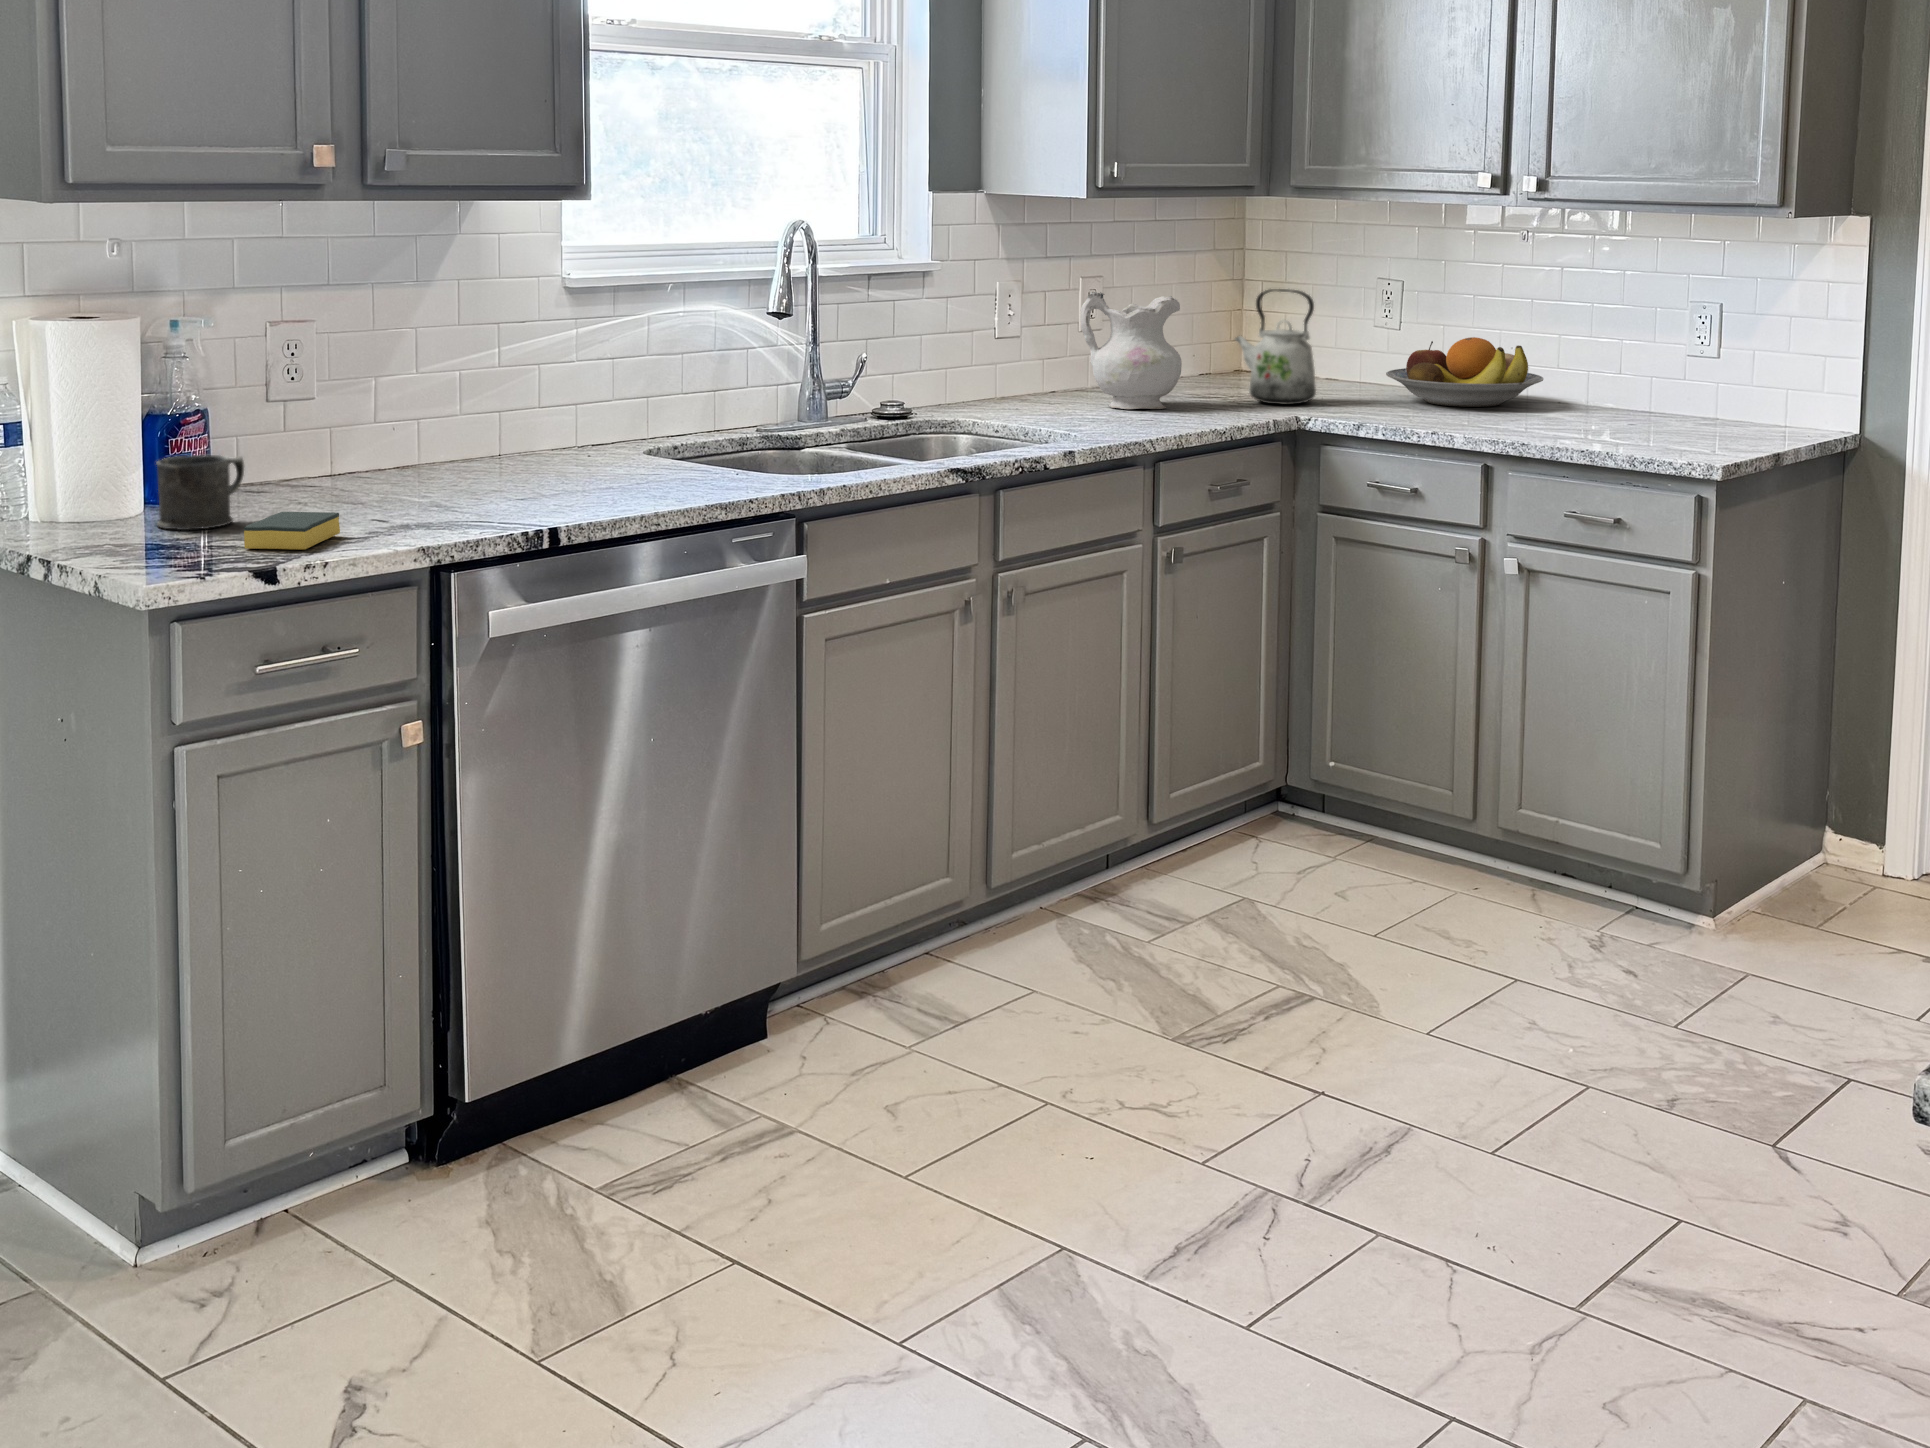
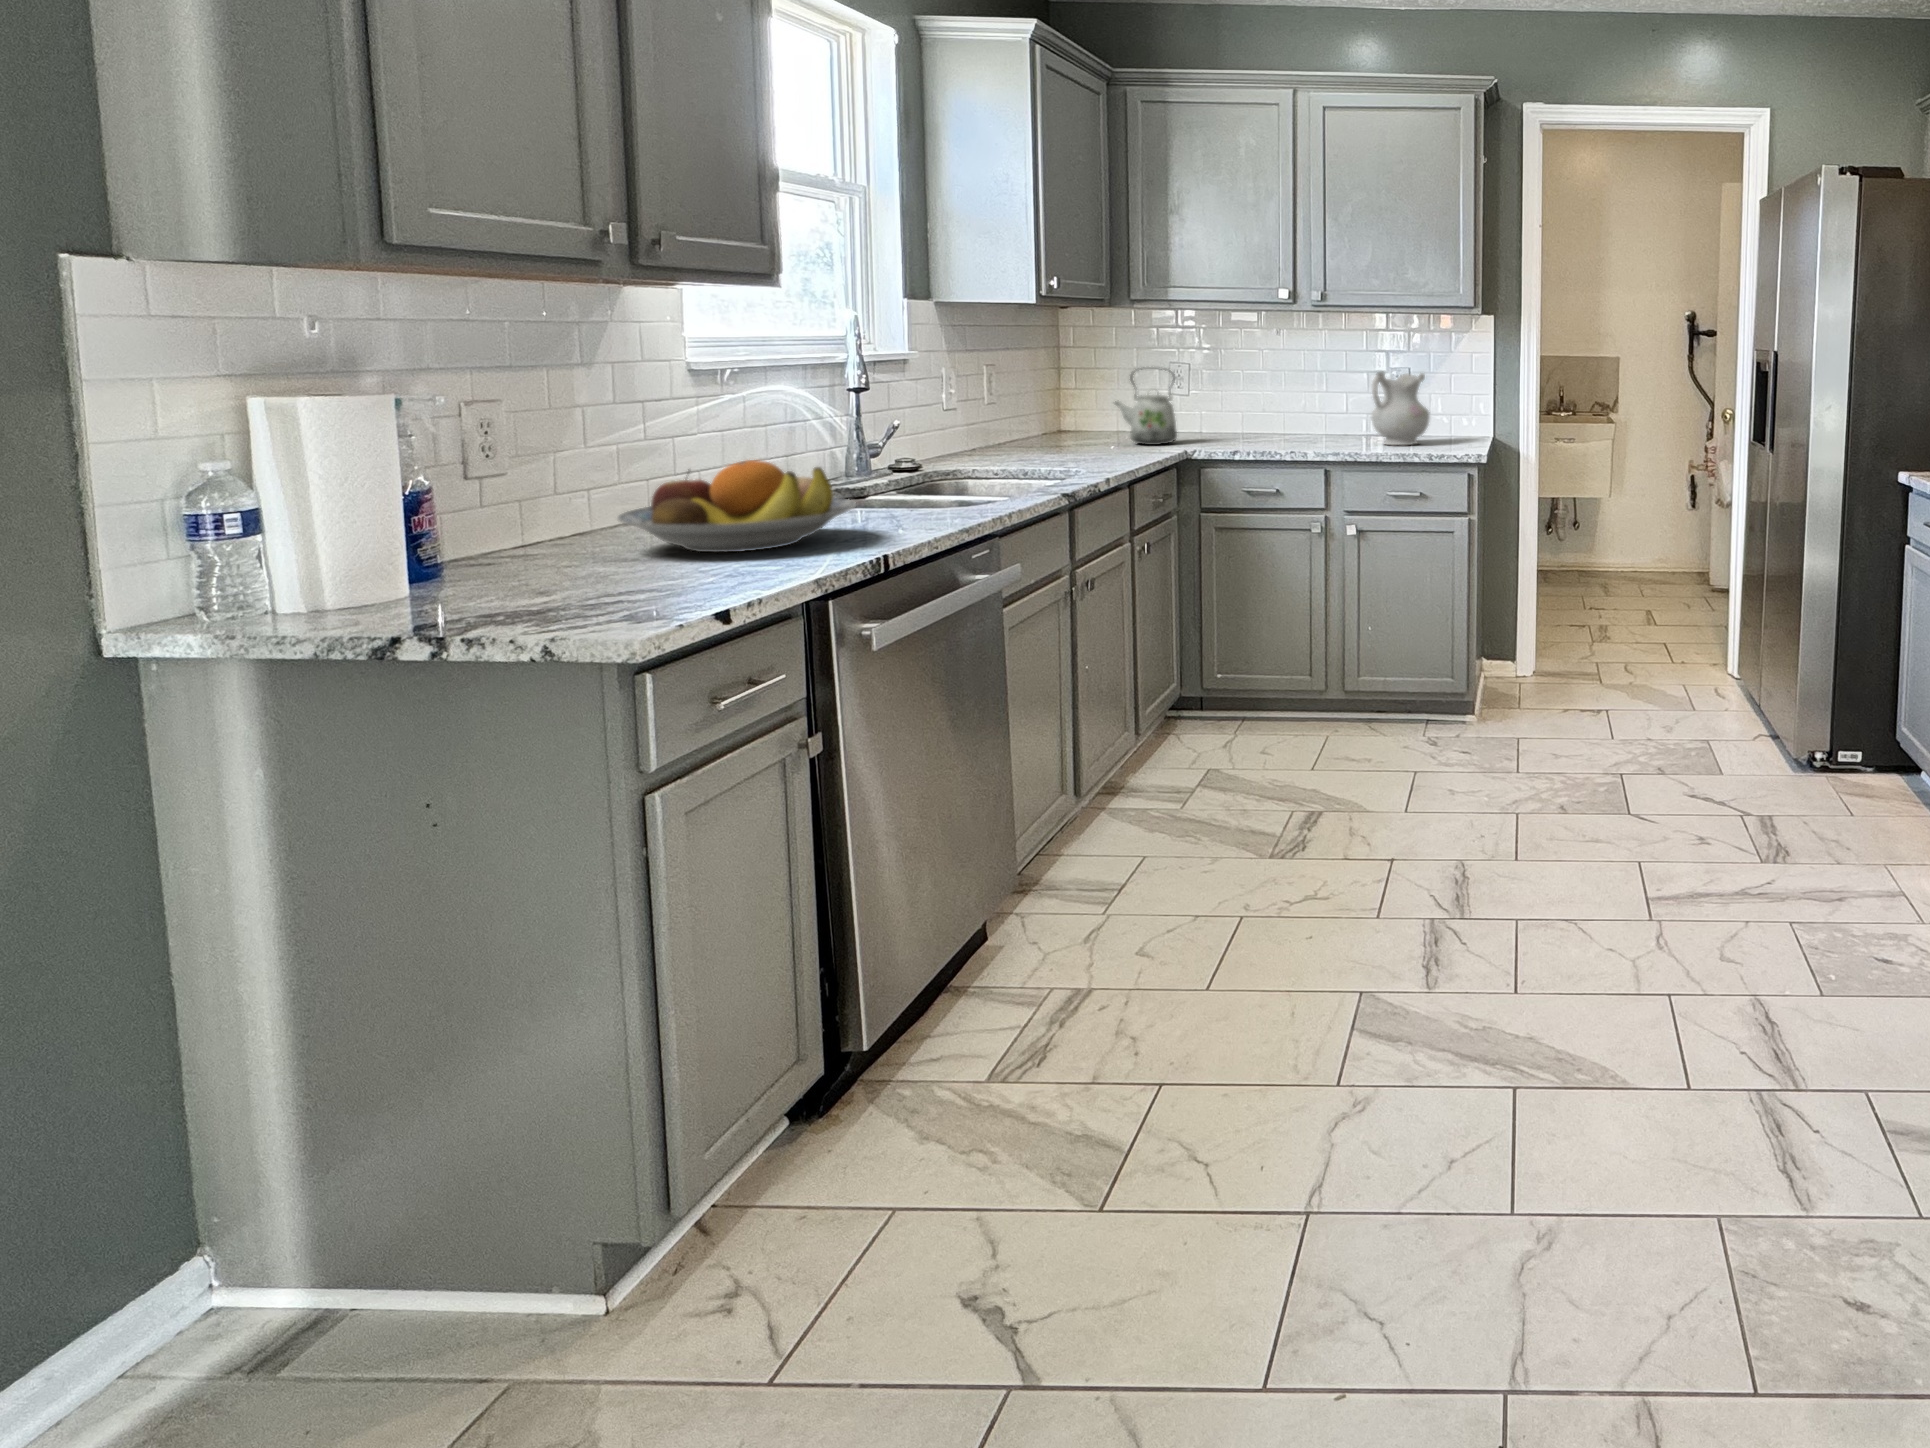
ceramic pitcher: present [1080,292,1182,409] -> present [1371,371,1430,445]
fruit bowl: present [1386,337,1543,407] -> present [617,460,856,552]
mug: present [156,455,244,530] -> none [476,523,568,599]
sponge: present [244,512,340,549] -> none [651,560,727,600]

